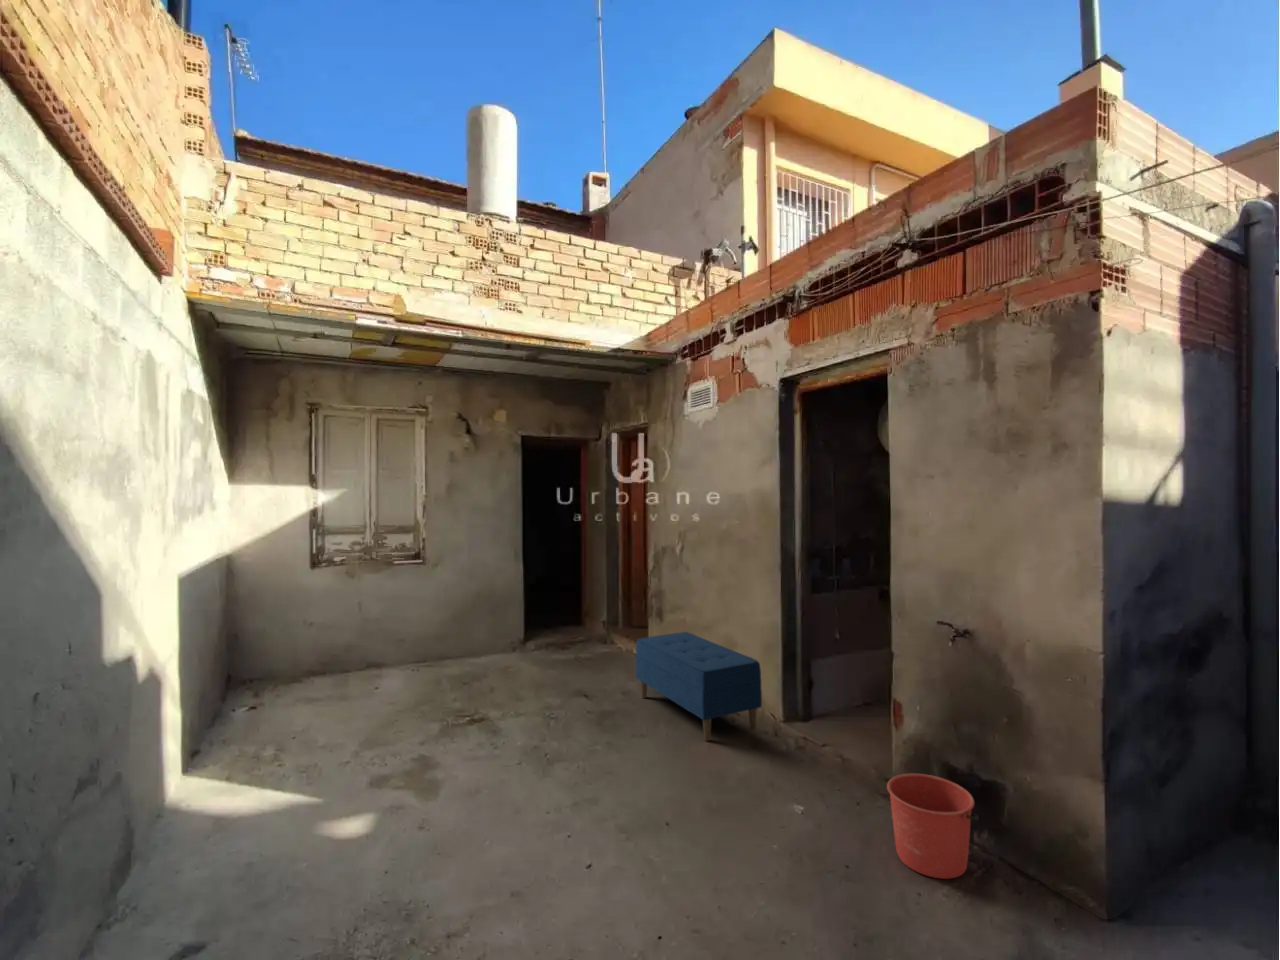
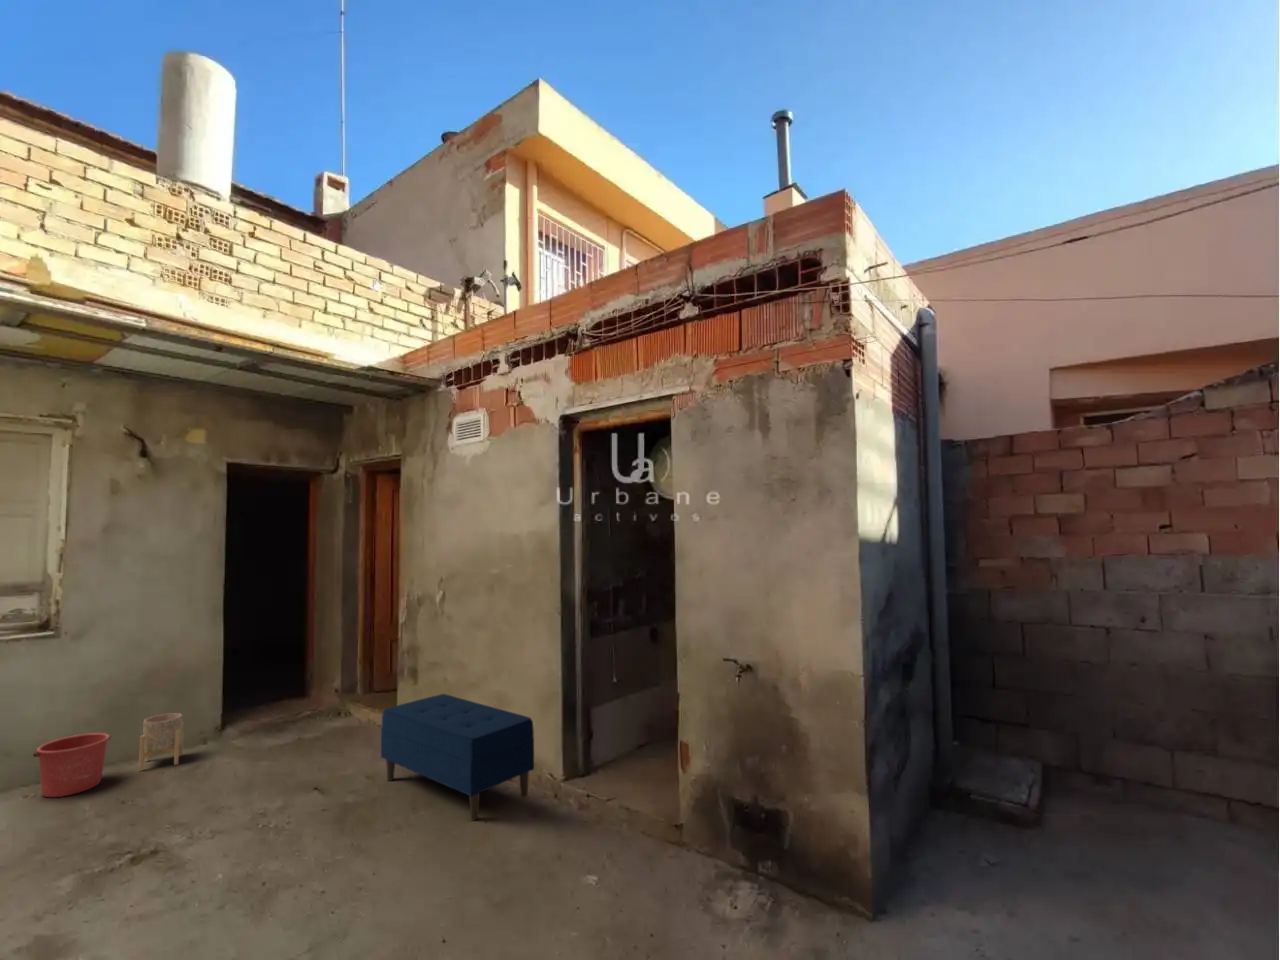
planter: none [477,625,503,664] -> present [139,713,184,771]
bucket: present [887,774,978,879] -> present [33,733,110,797]

